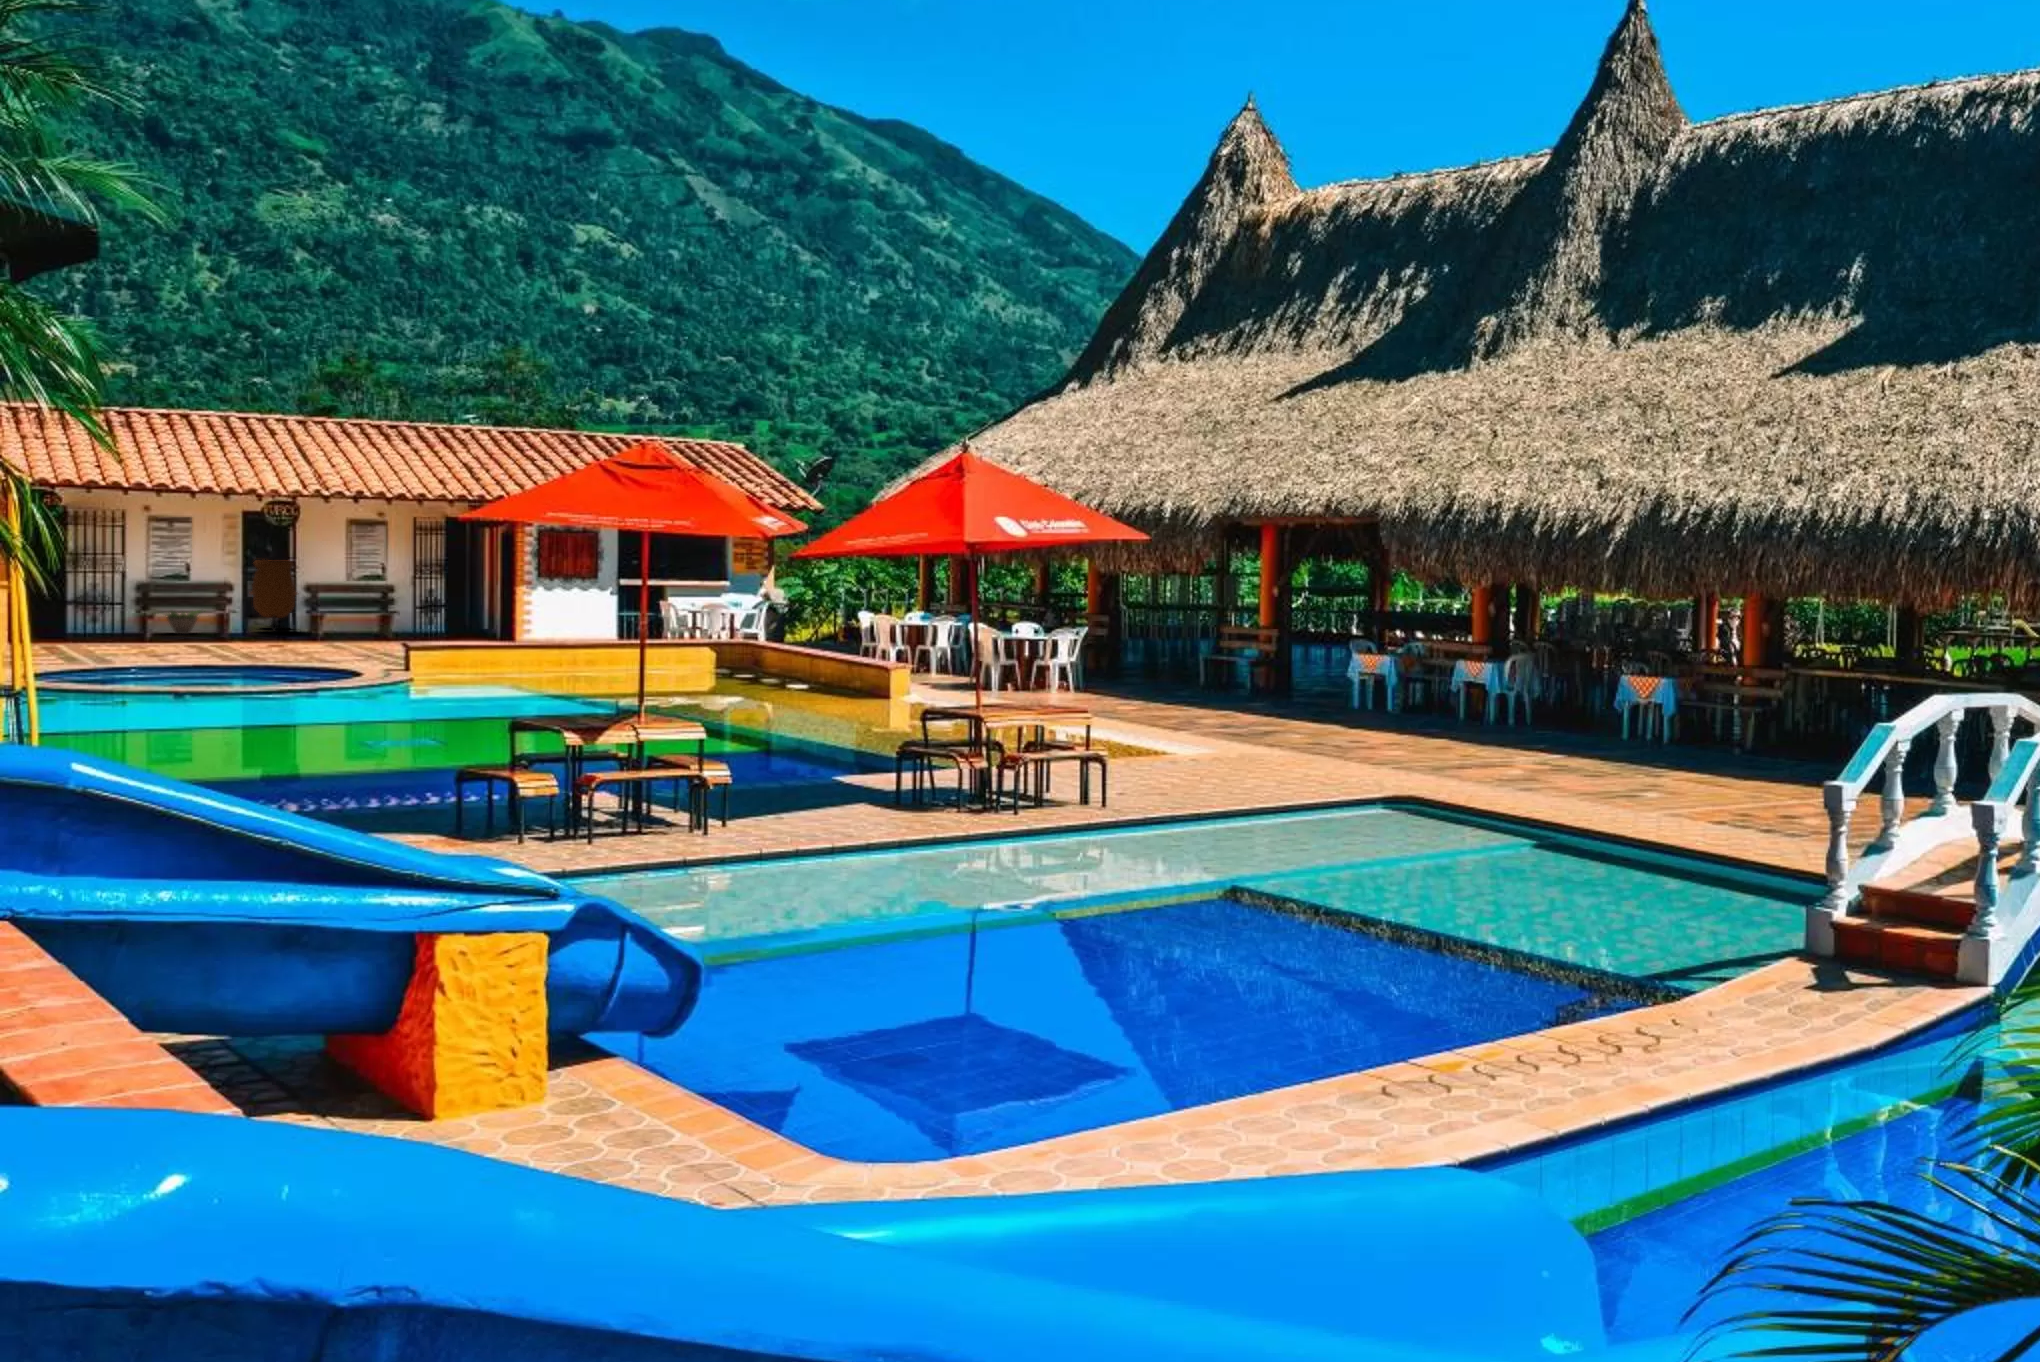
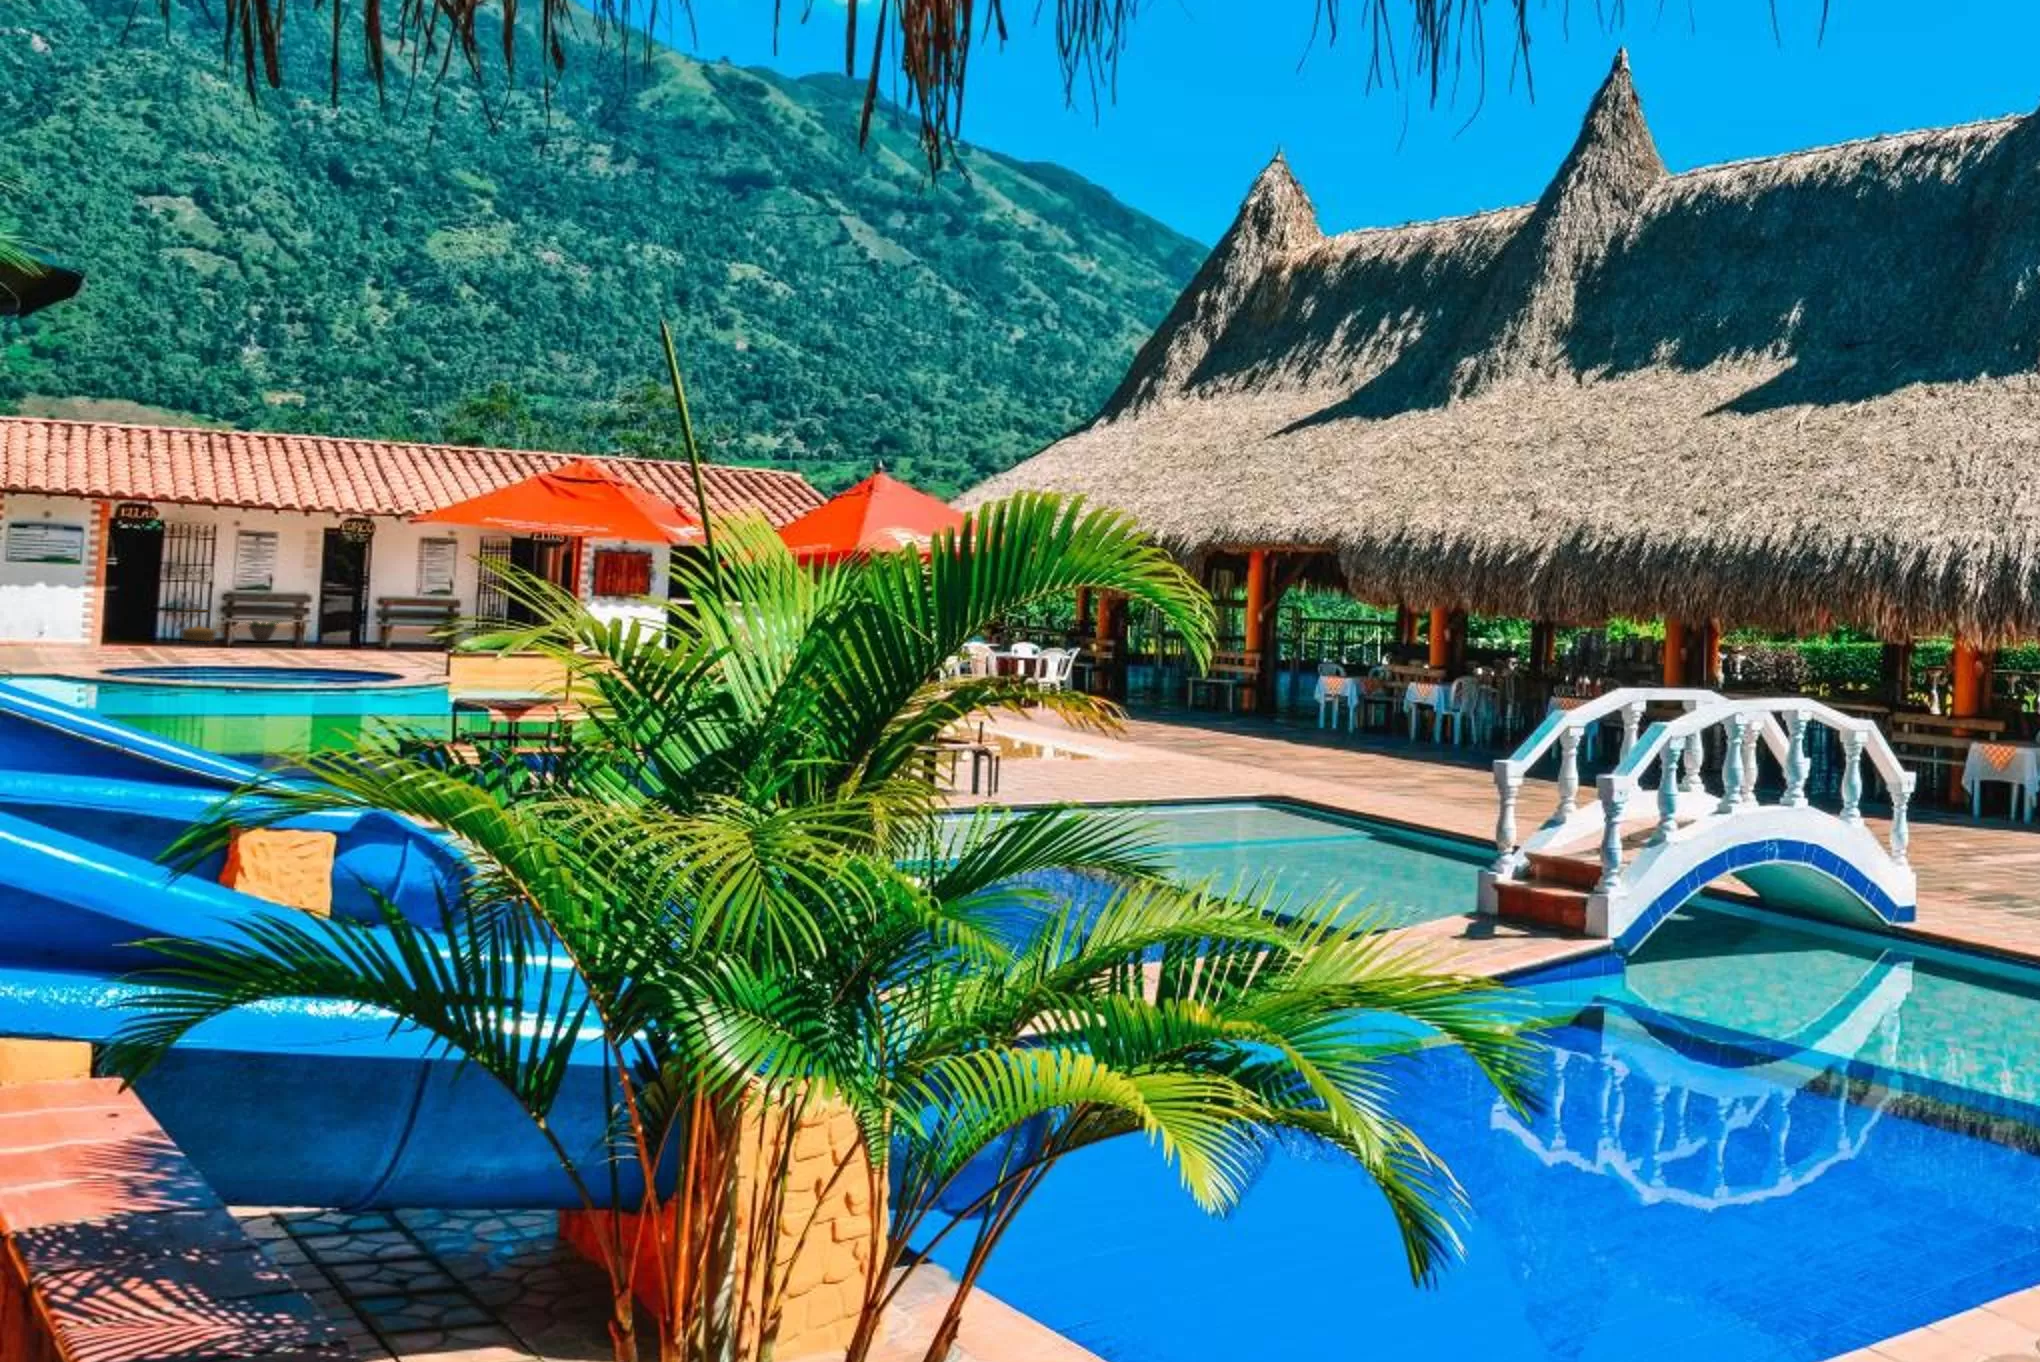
lounge chair: present [251,560,297,631] -> none [320,574,369,643]
woven basket: none [89,600,132,634] -> present [181,611,217,641]

